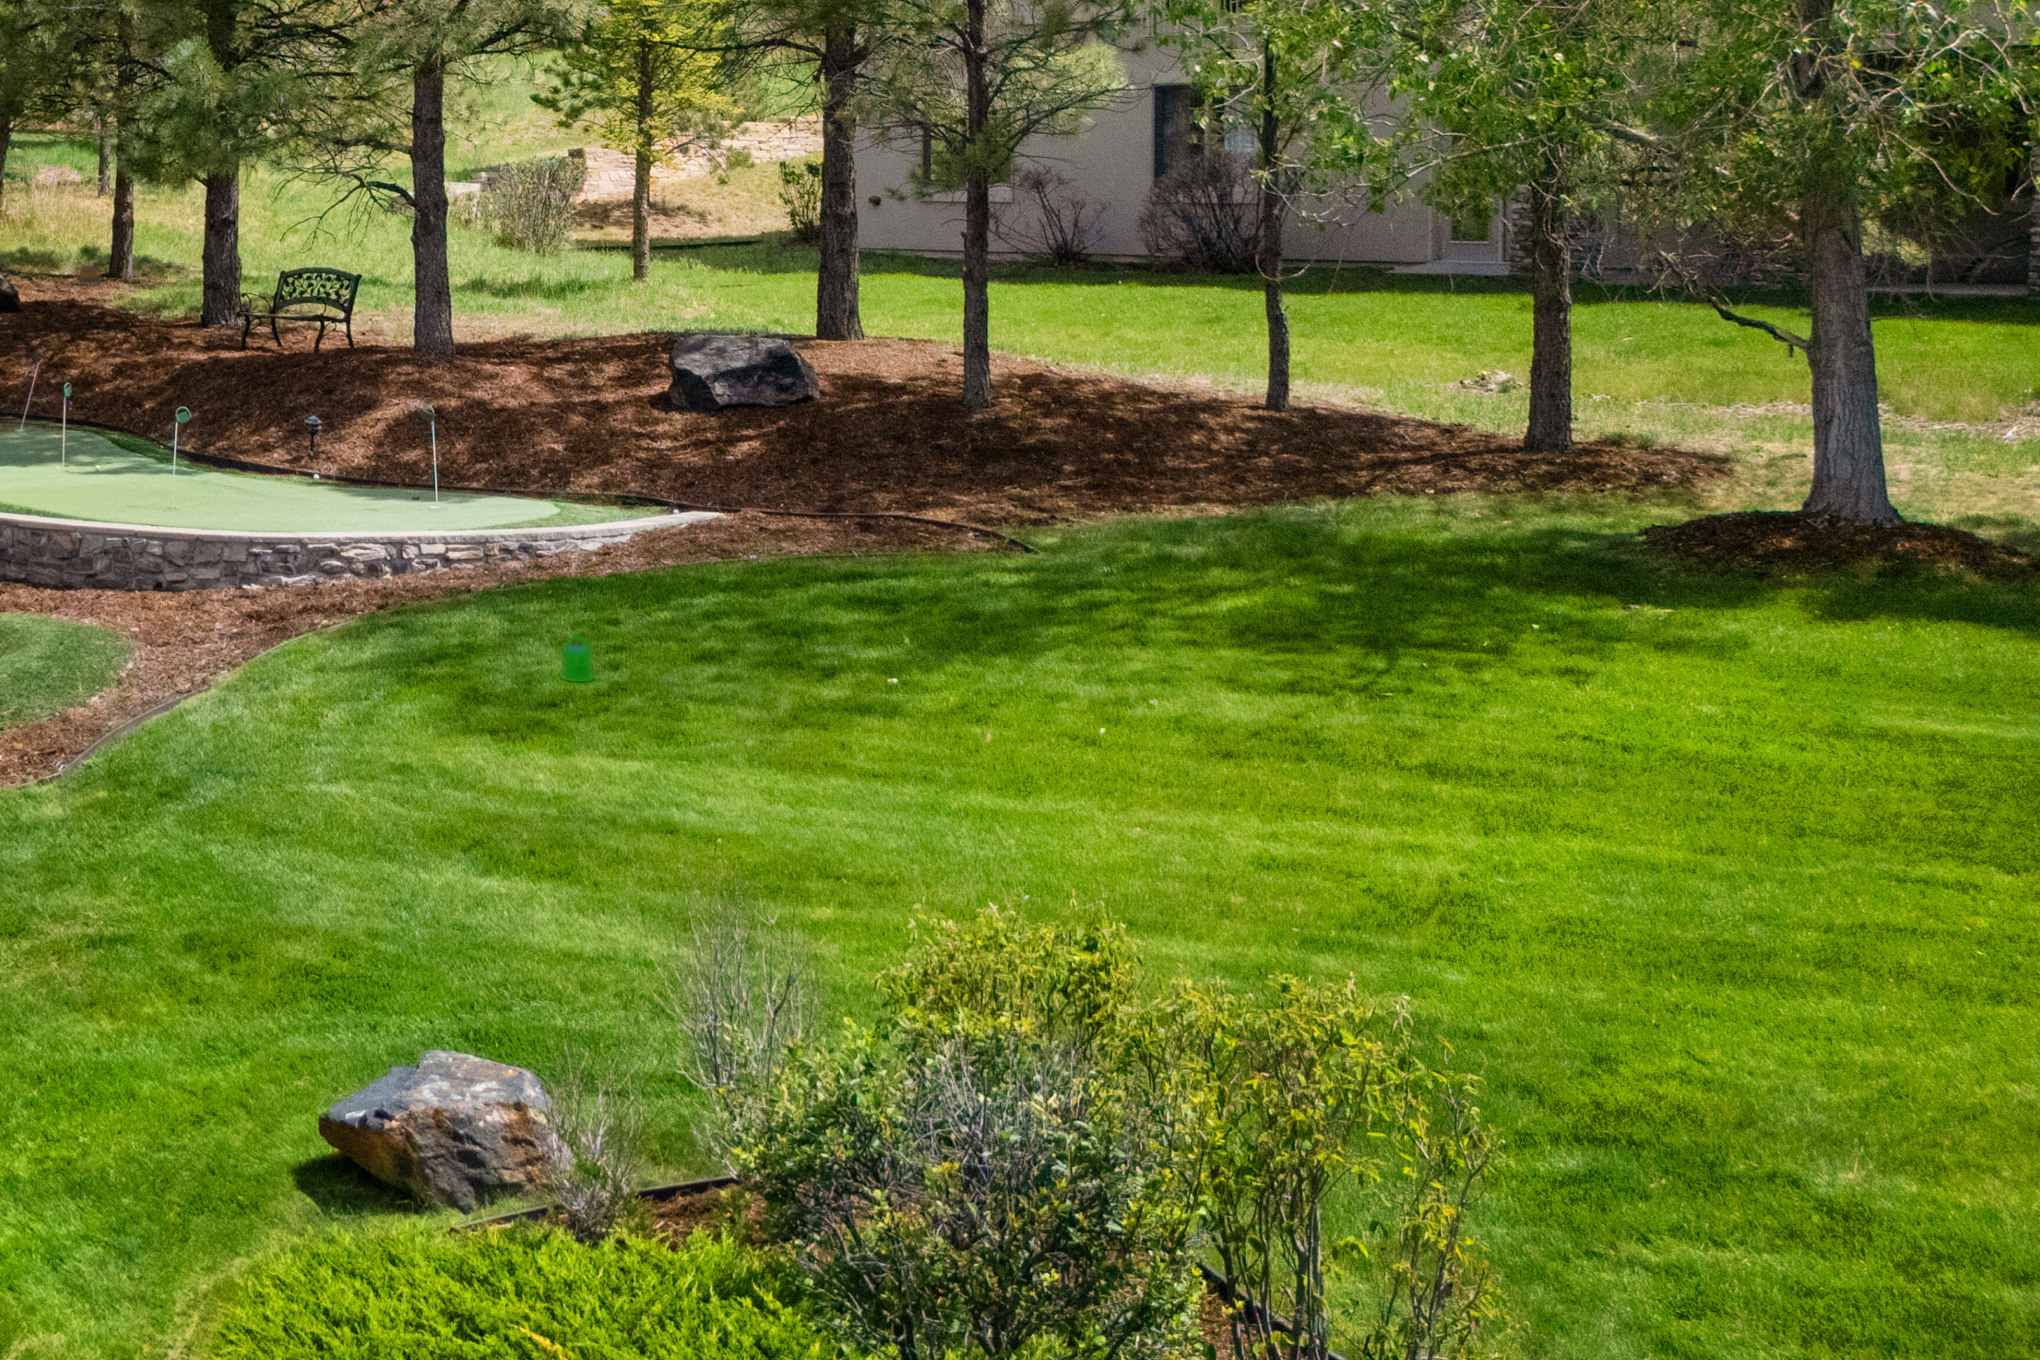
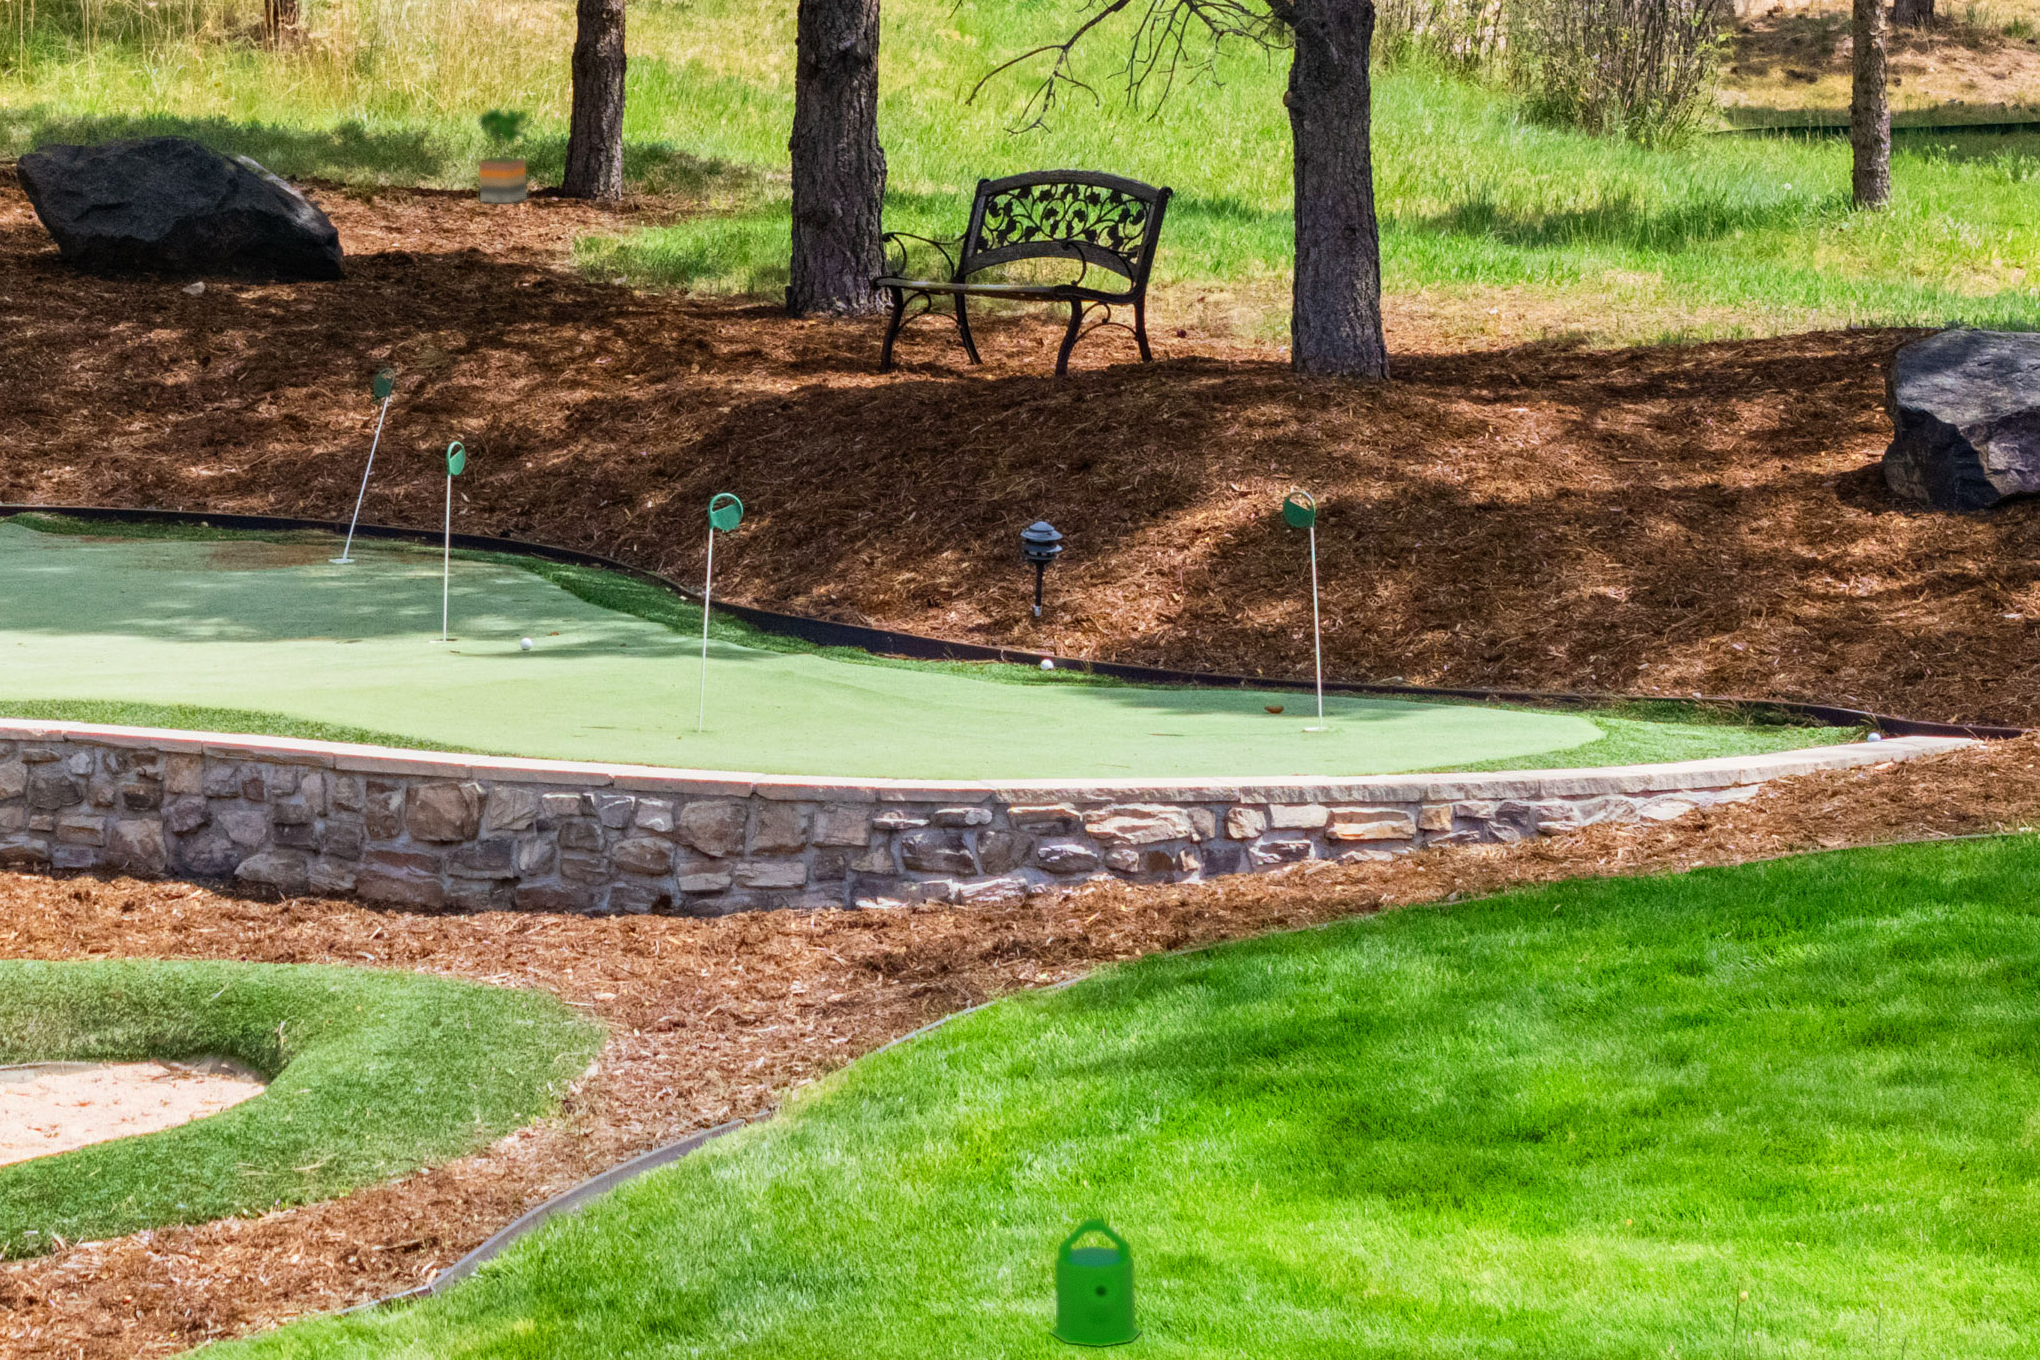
watering can: present [562,635,593,682] -> present [1050,1219,1141,1347]

